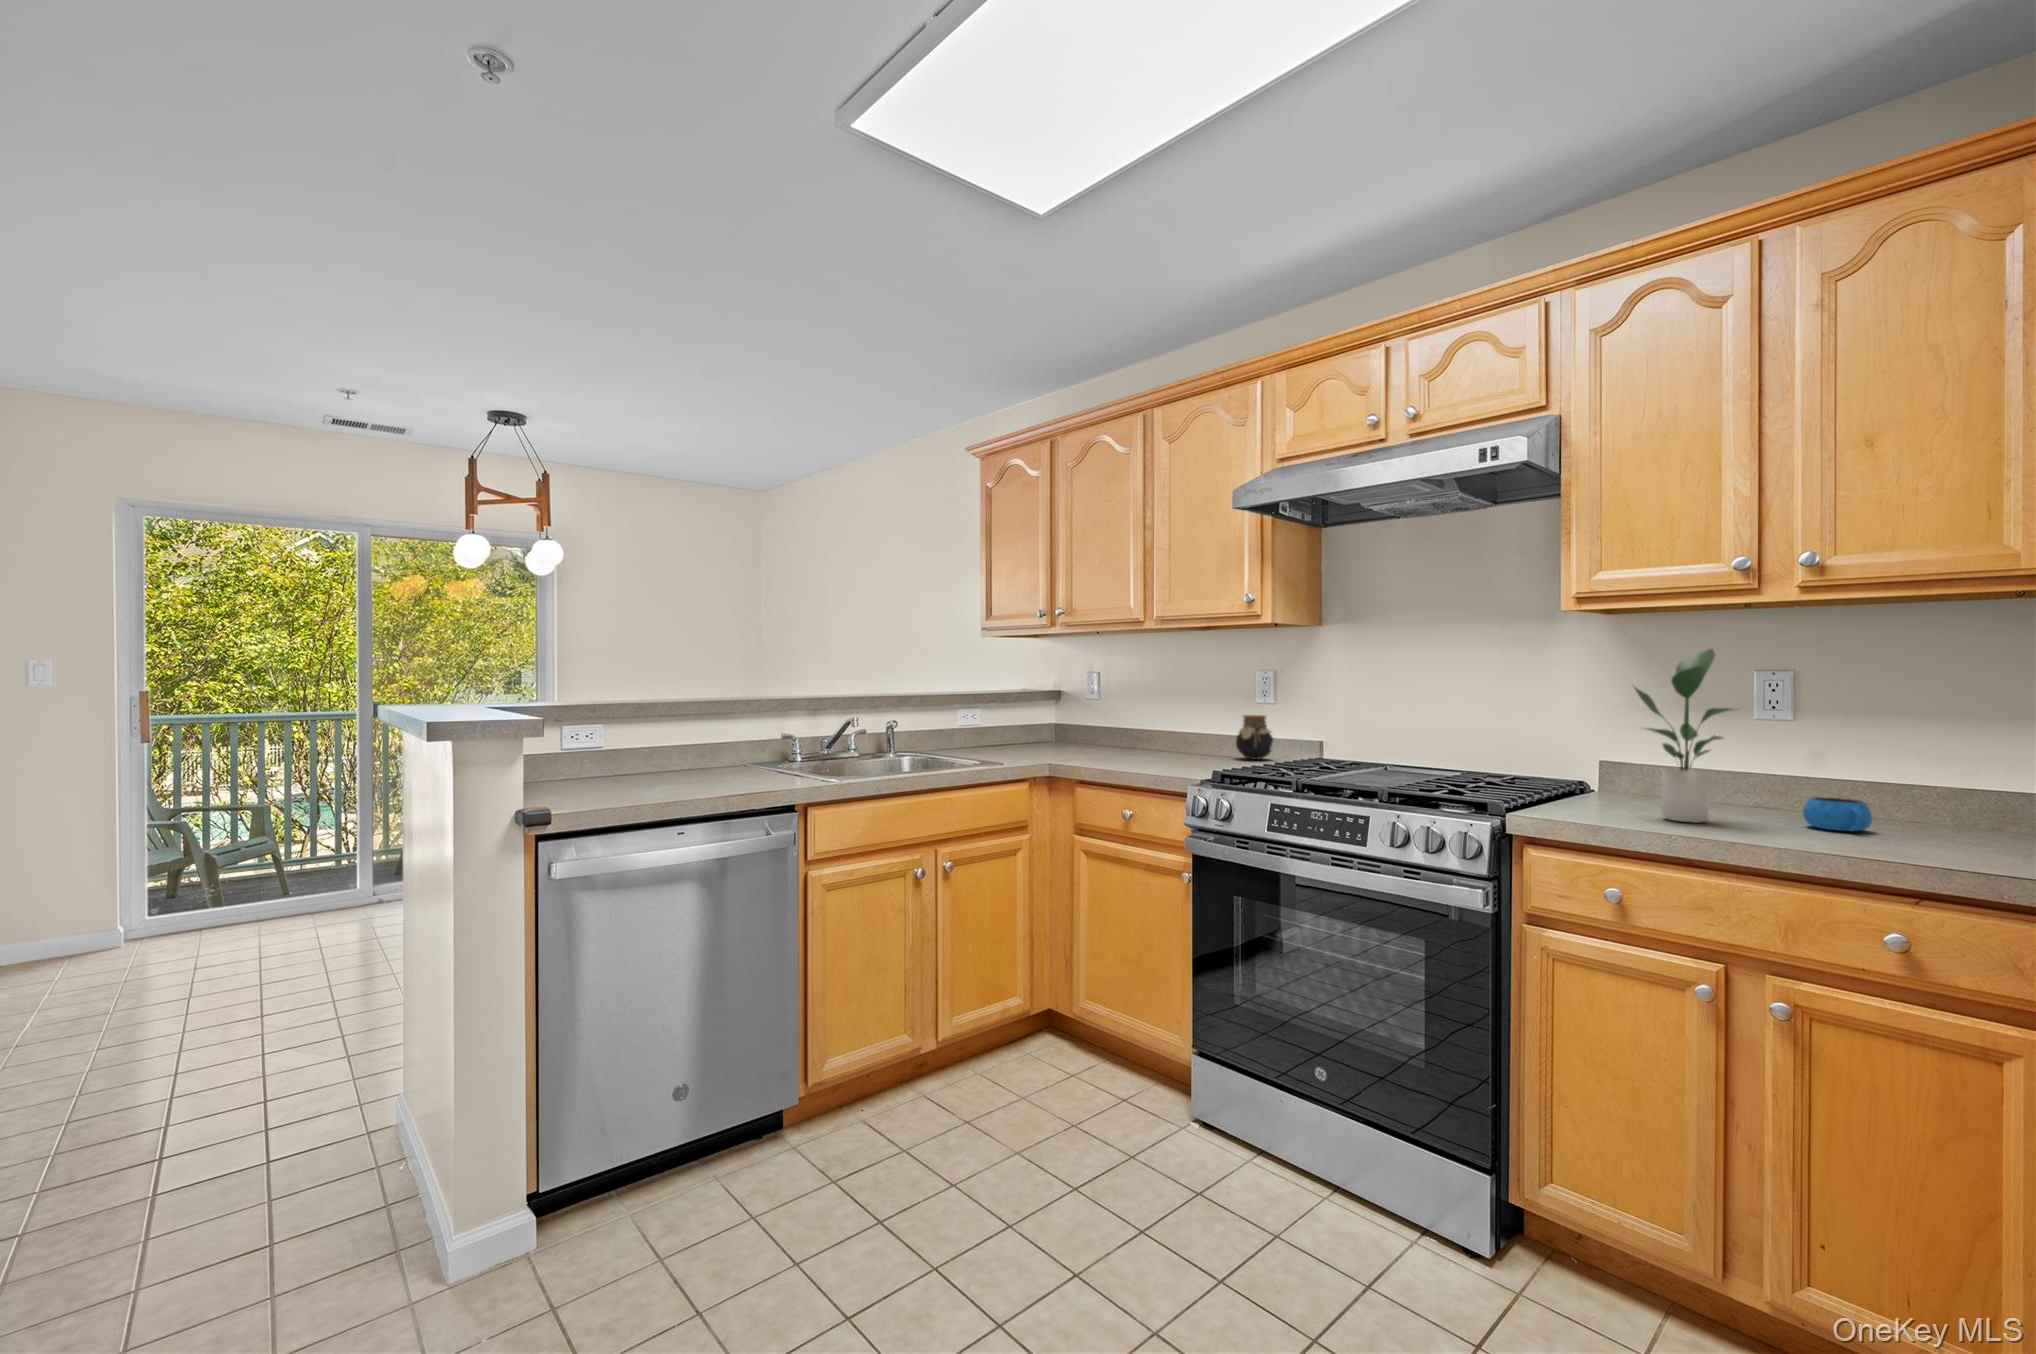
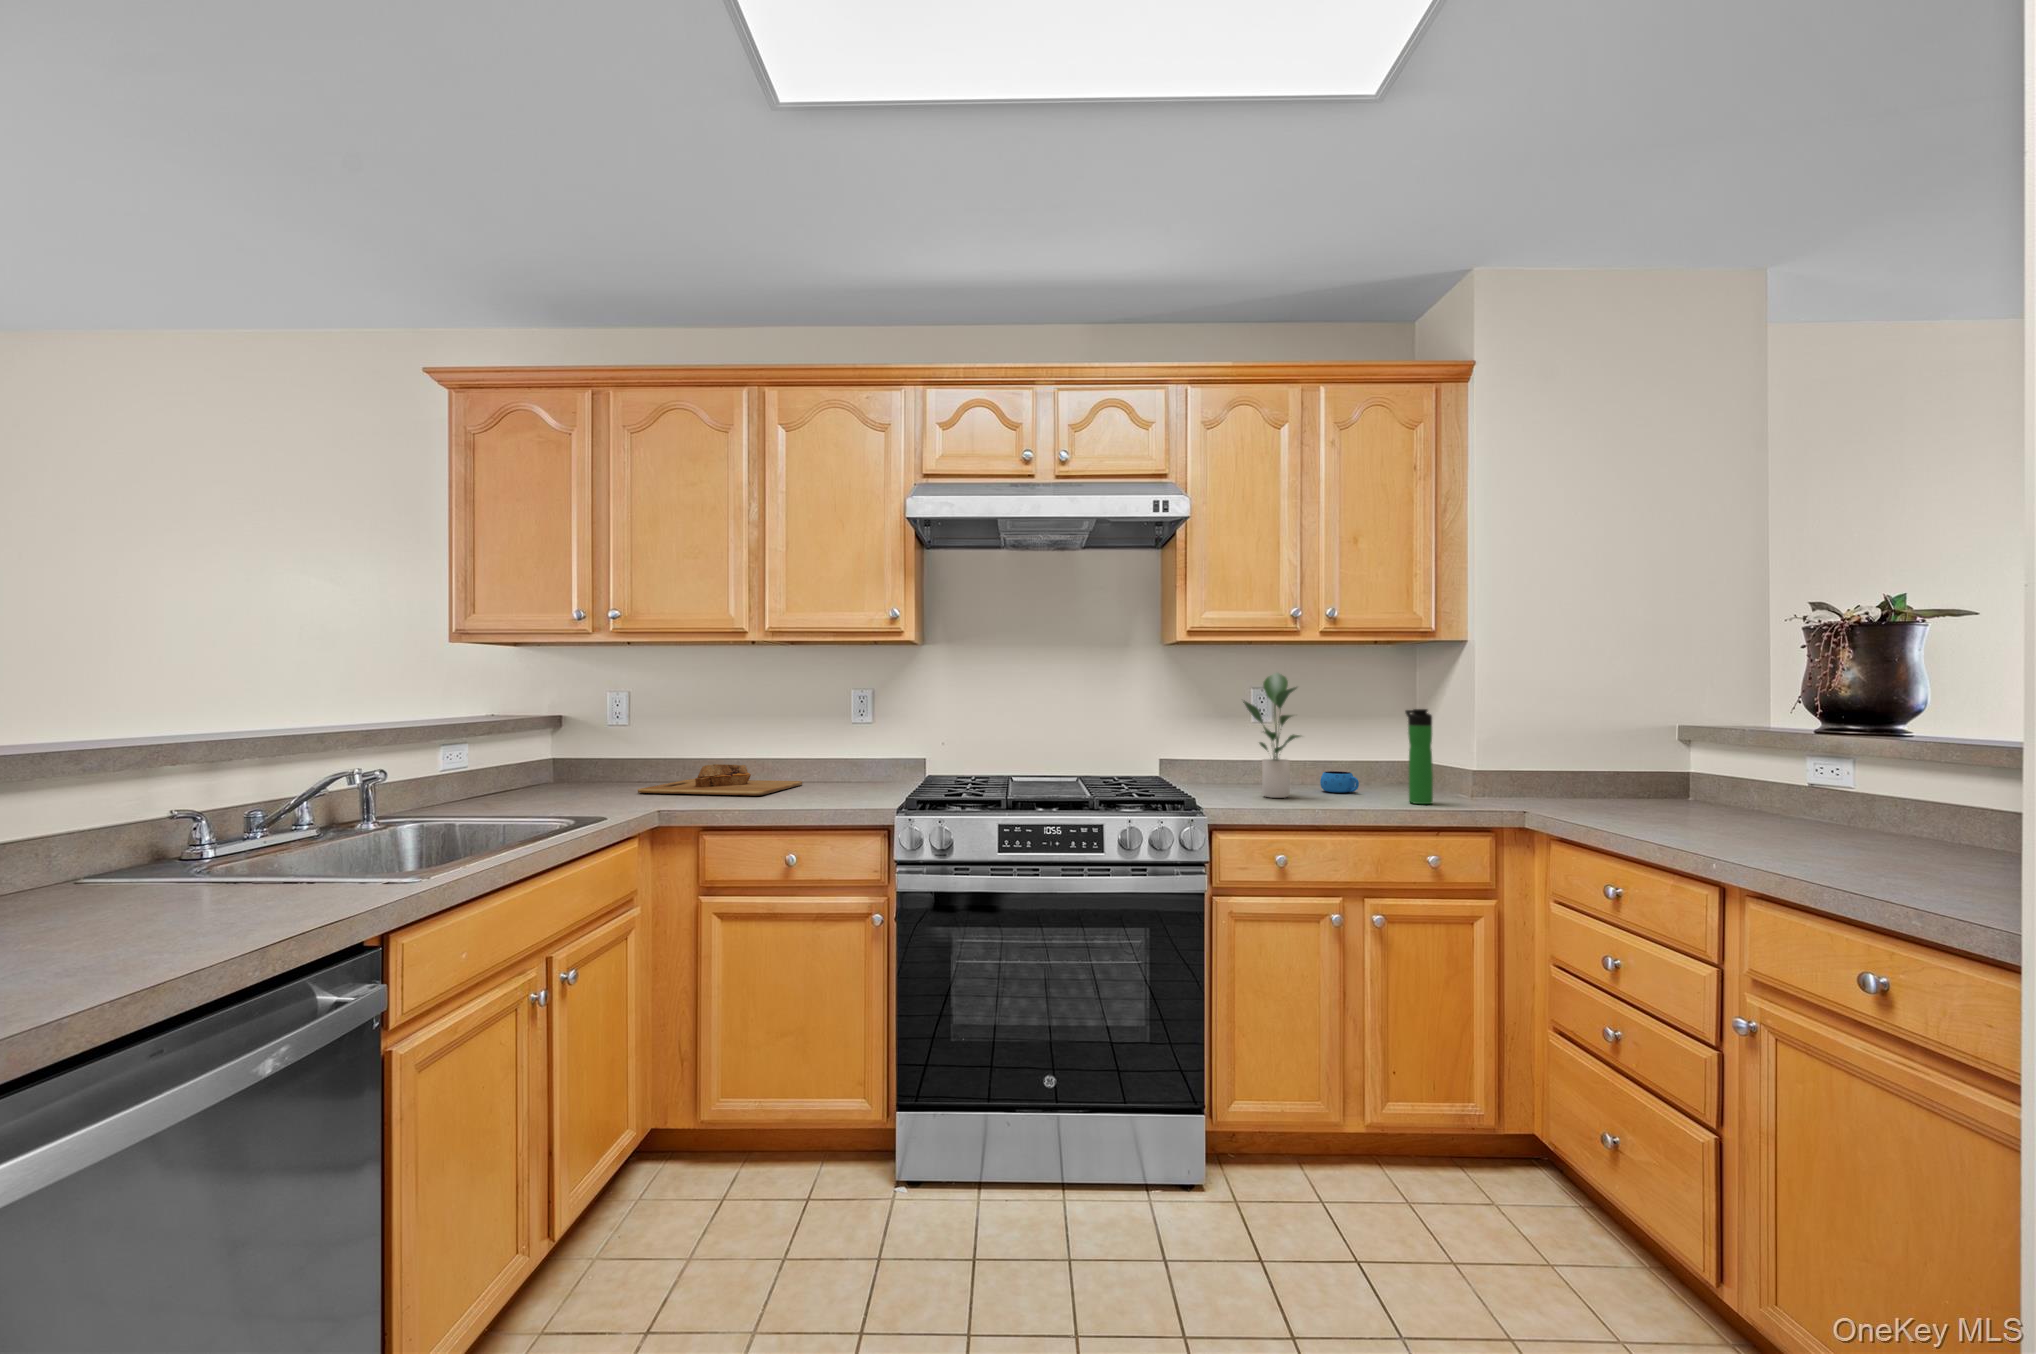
bottle: none [1902,703,1954,860] -> present [1405,709,1433,804]
jar: present [1236,715,1273,760] -> none [827,734,867,782]
cutting board: none [1077,733,1209,761] -> present [638,764,802,796]

